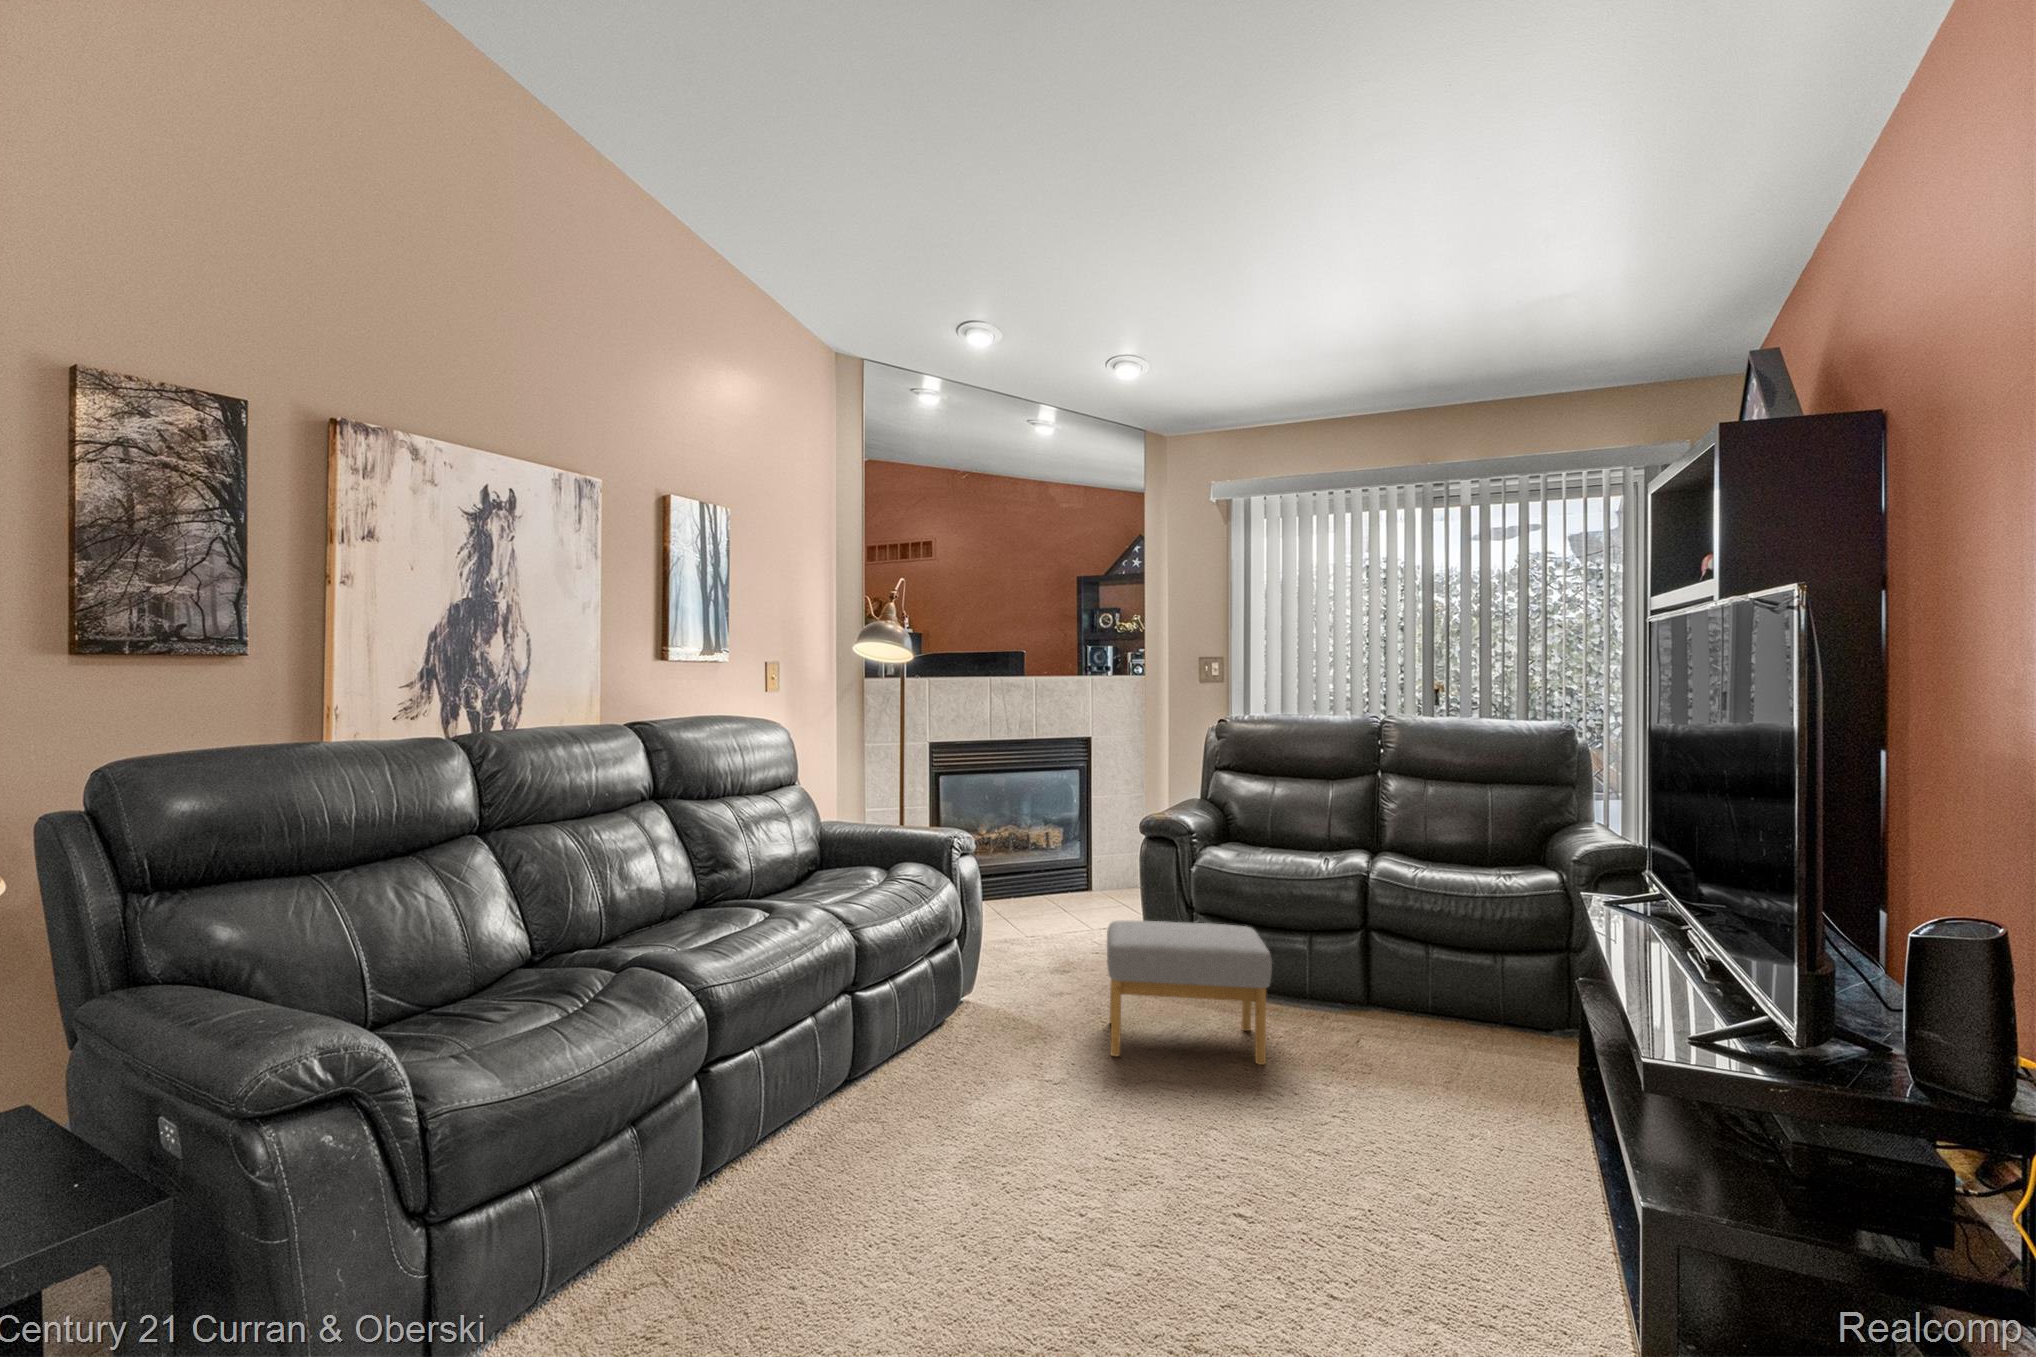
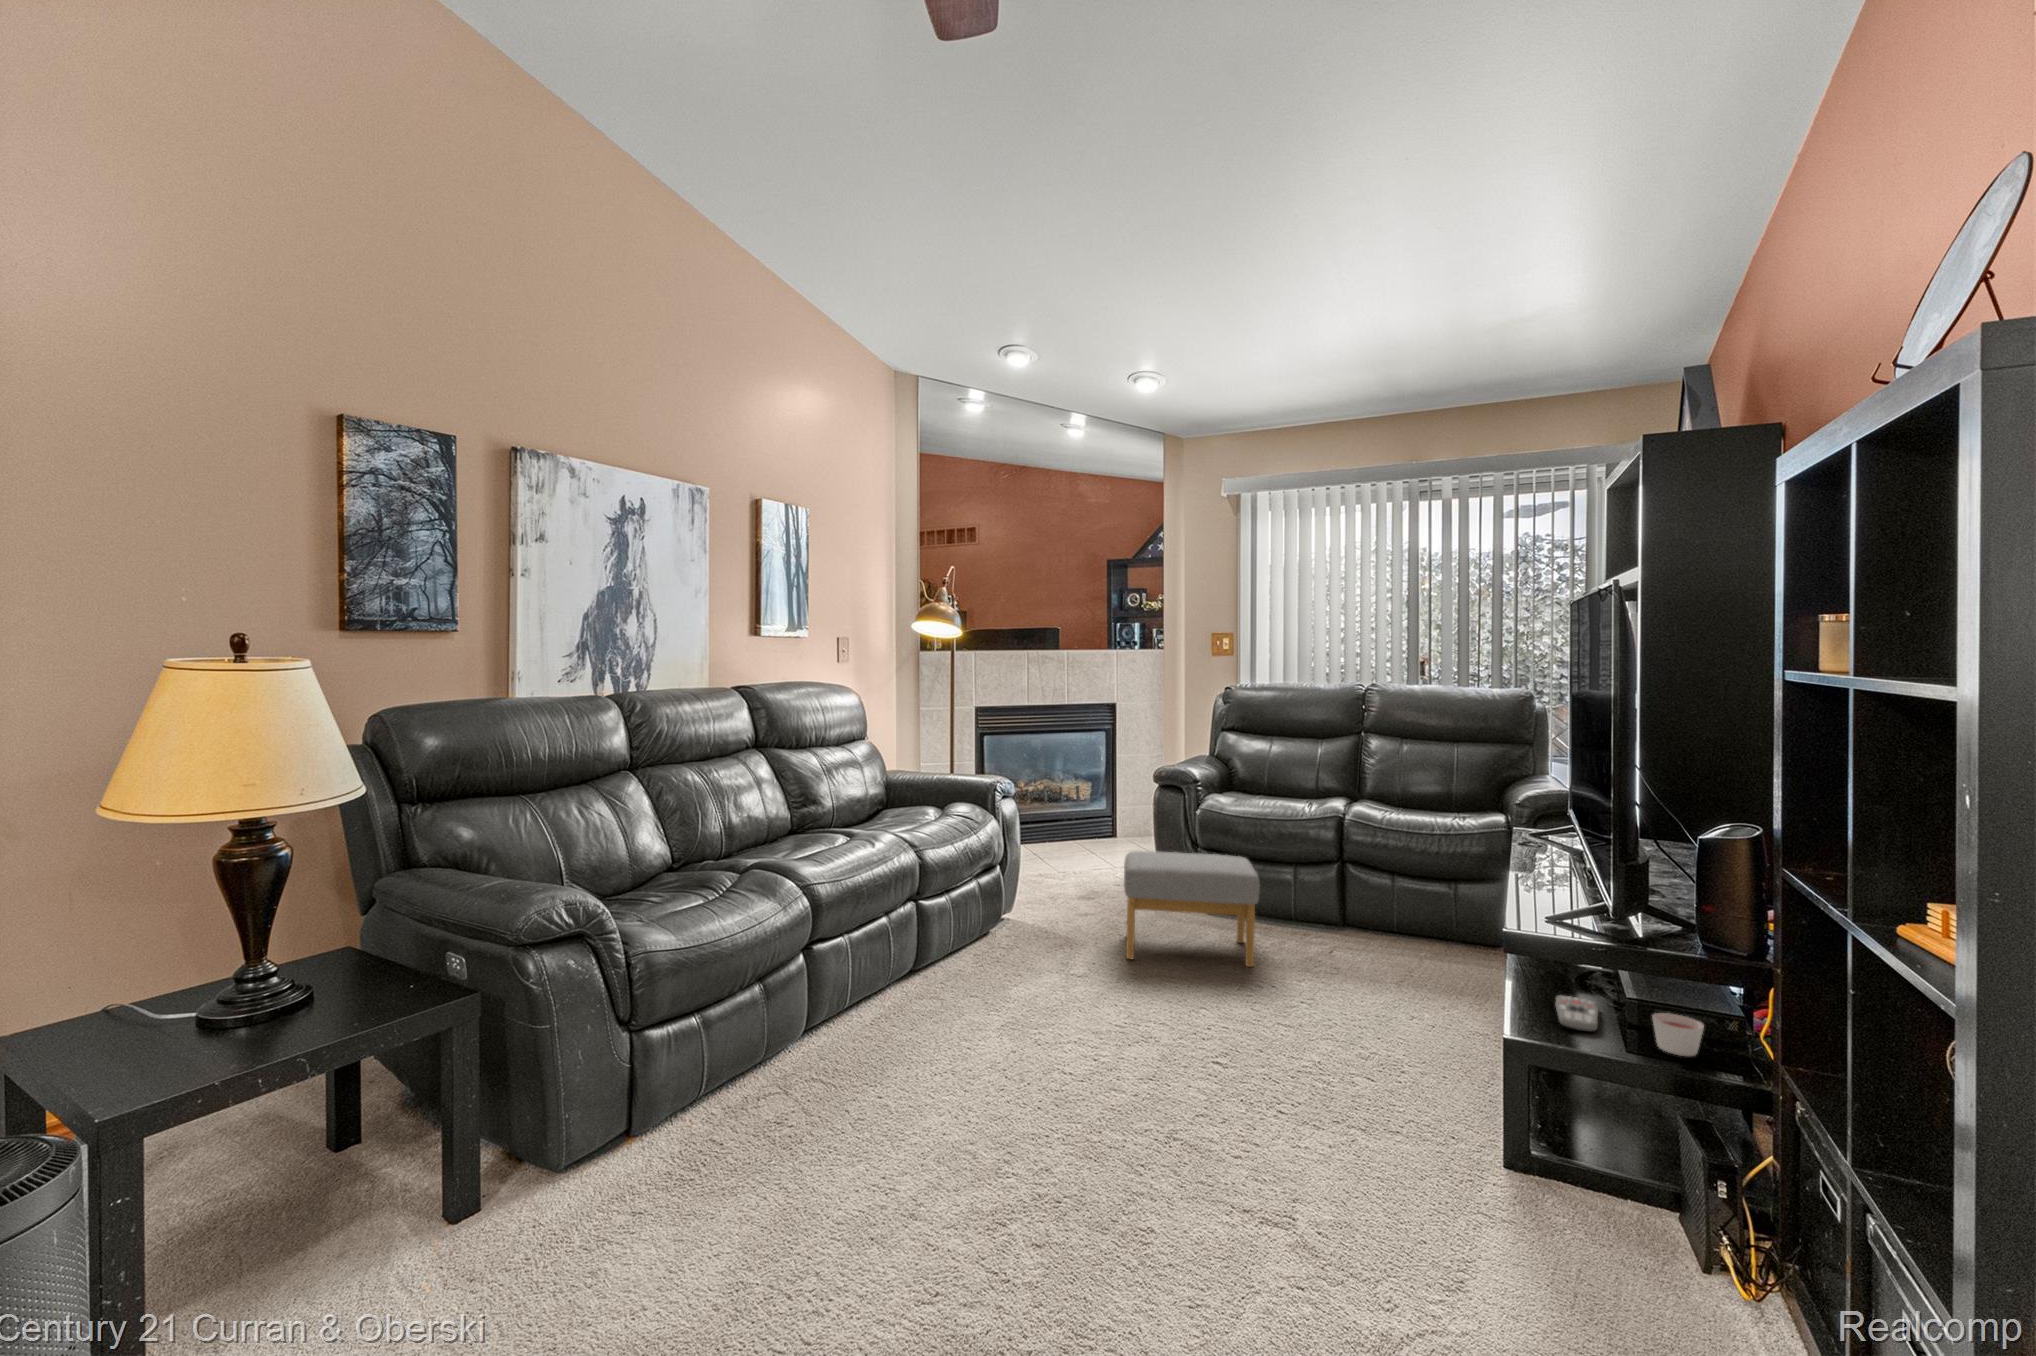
remote control: none [1671,1127,1738,1184] -> present [1555,995,1598,1032]
candle: none [1815,1161,1889,1224] -> present [1652,1013,1704,1056]

